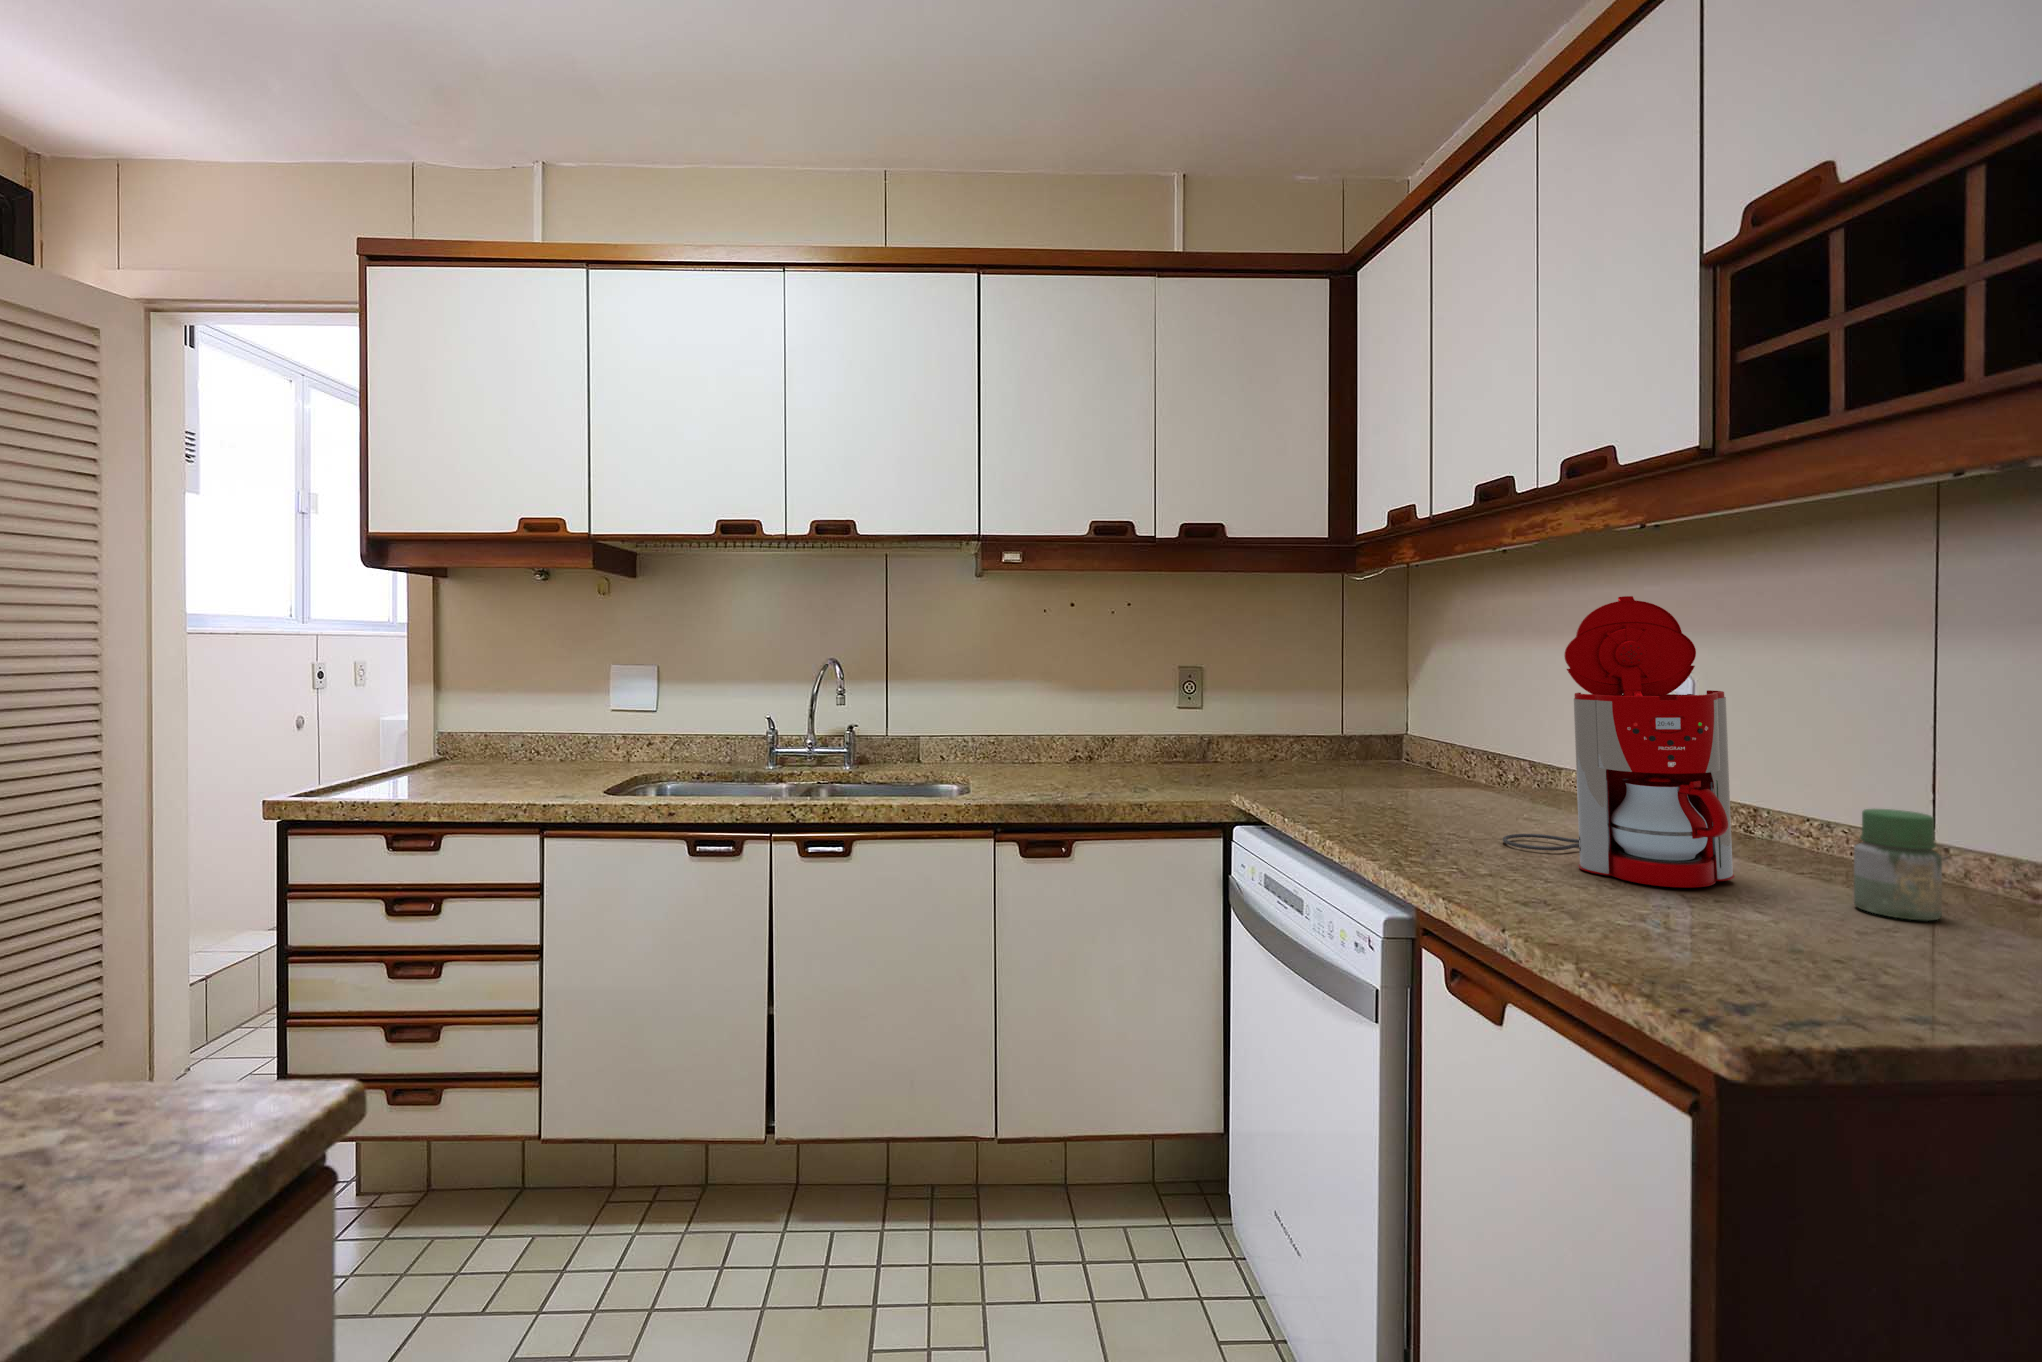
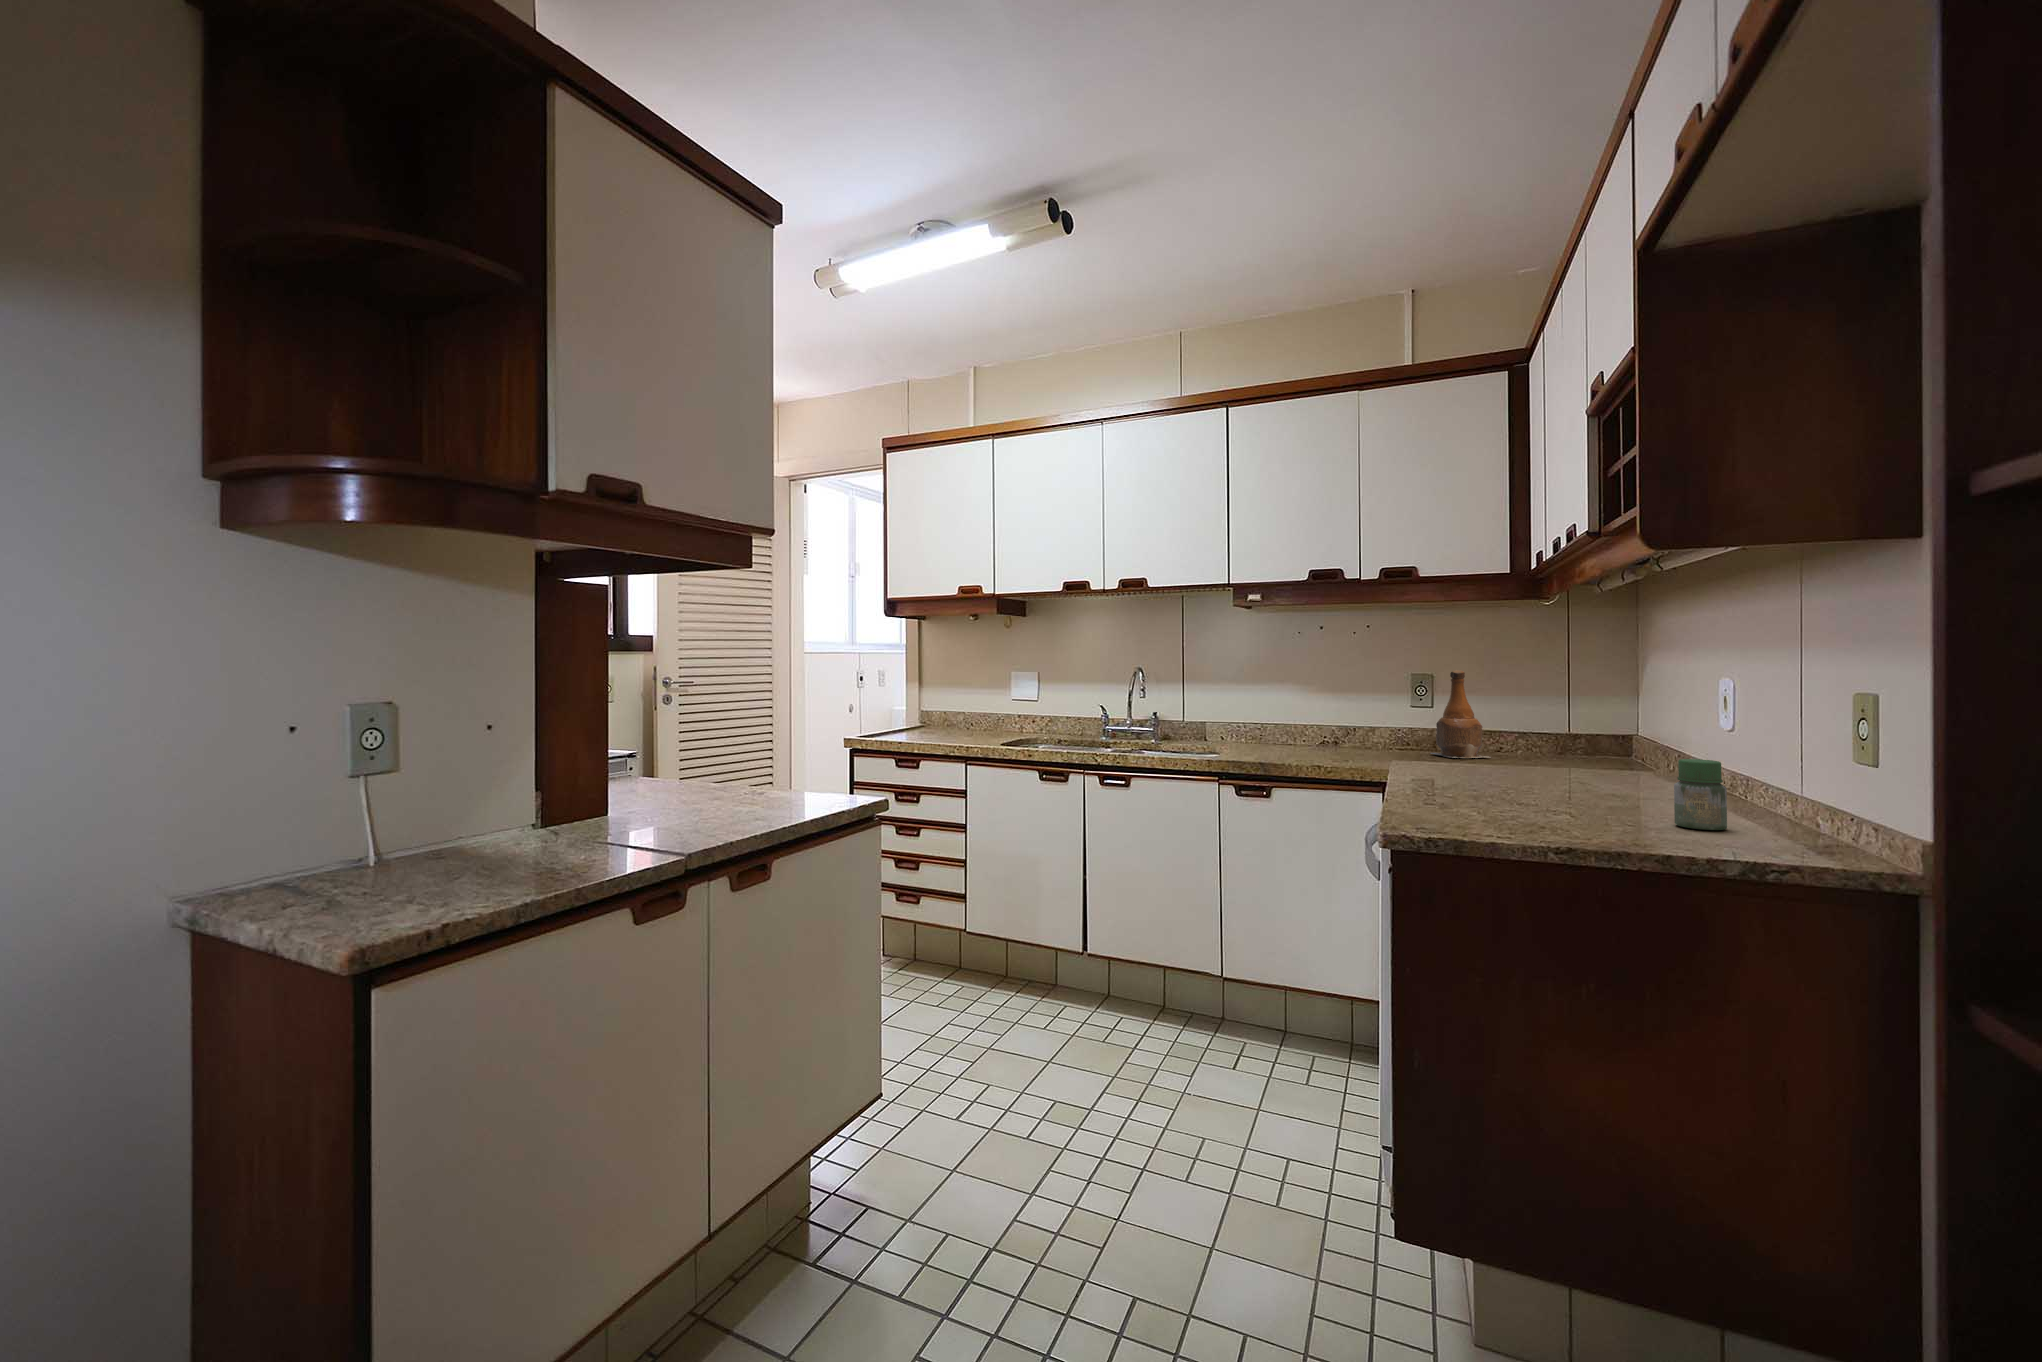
coffee maker: present [1503,596,1734,887] -> none [1525,618,1639,810]
bottle: none [1220,664,1295,777] -> present [1431,670,1490,758]

